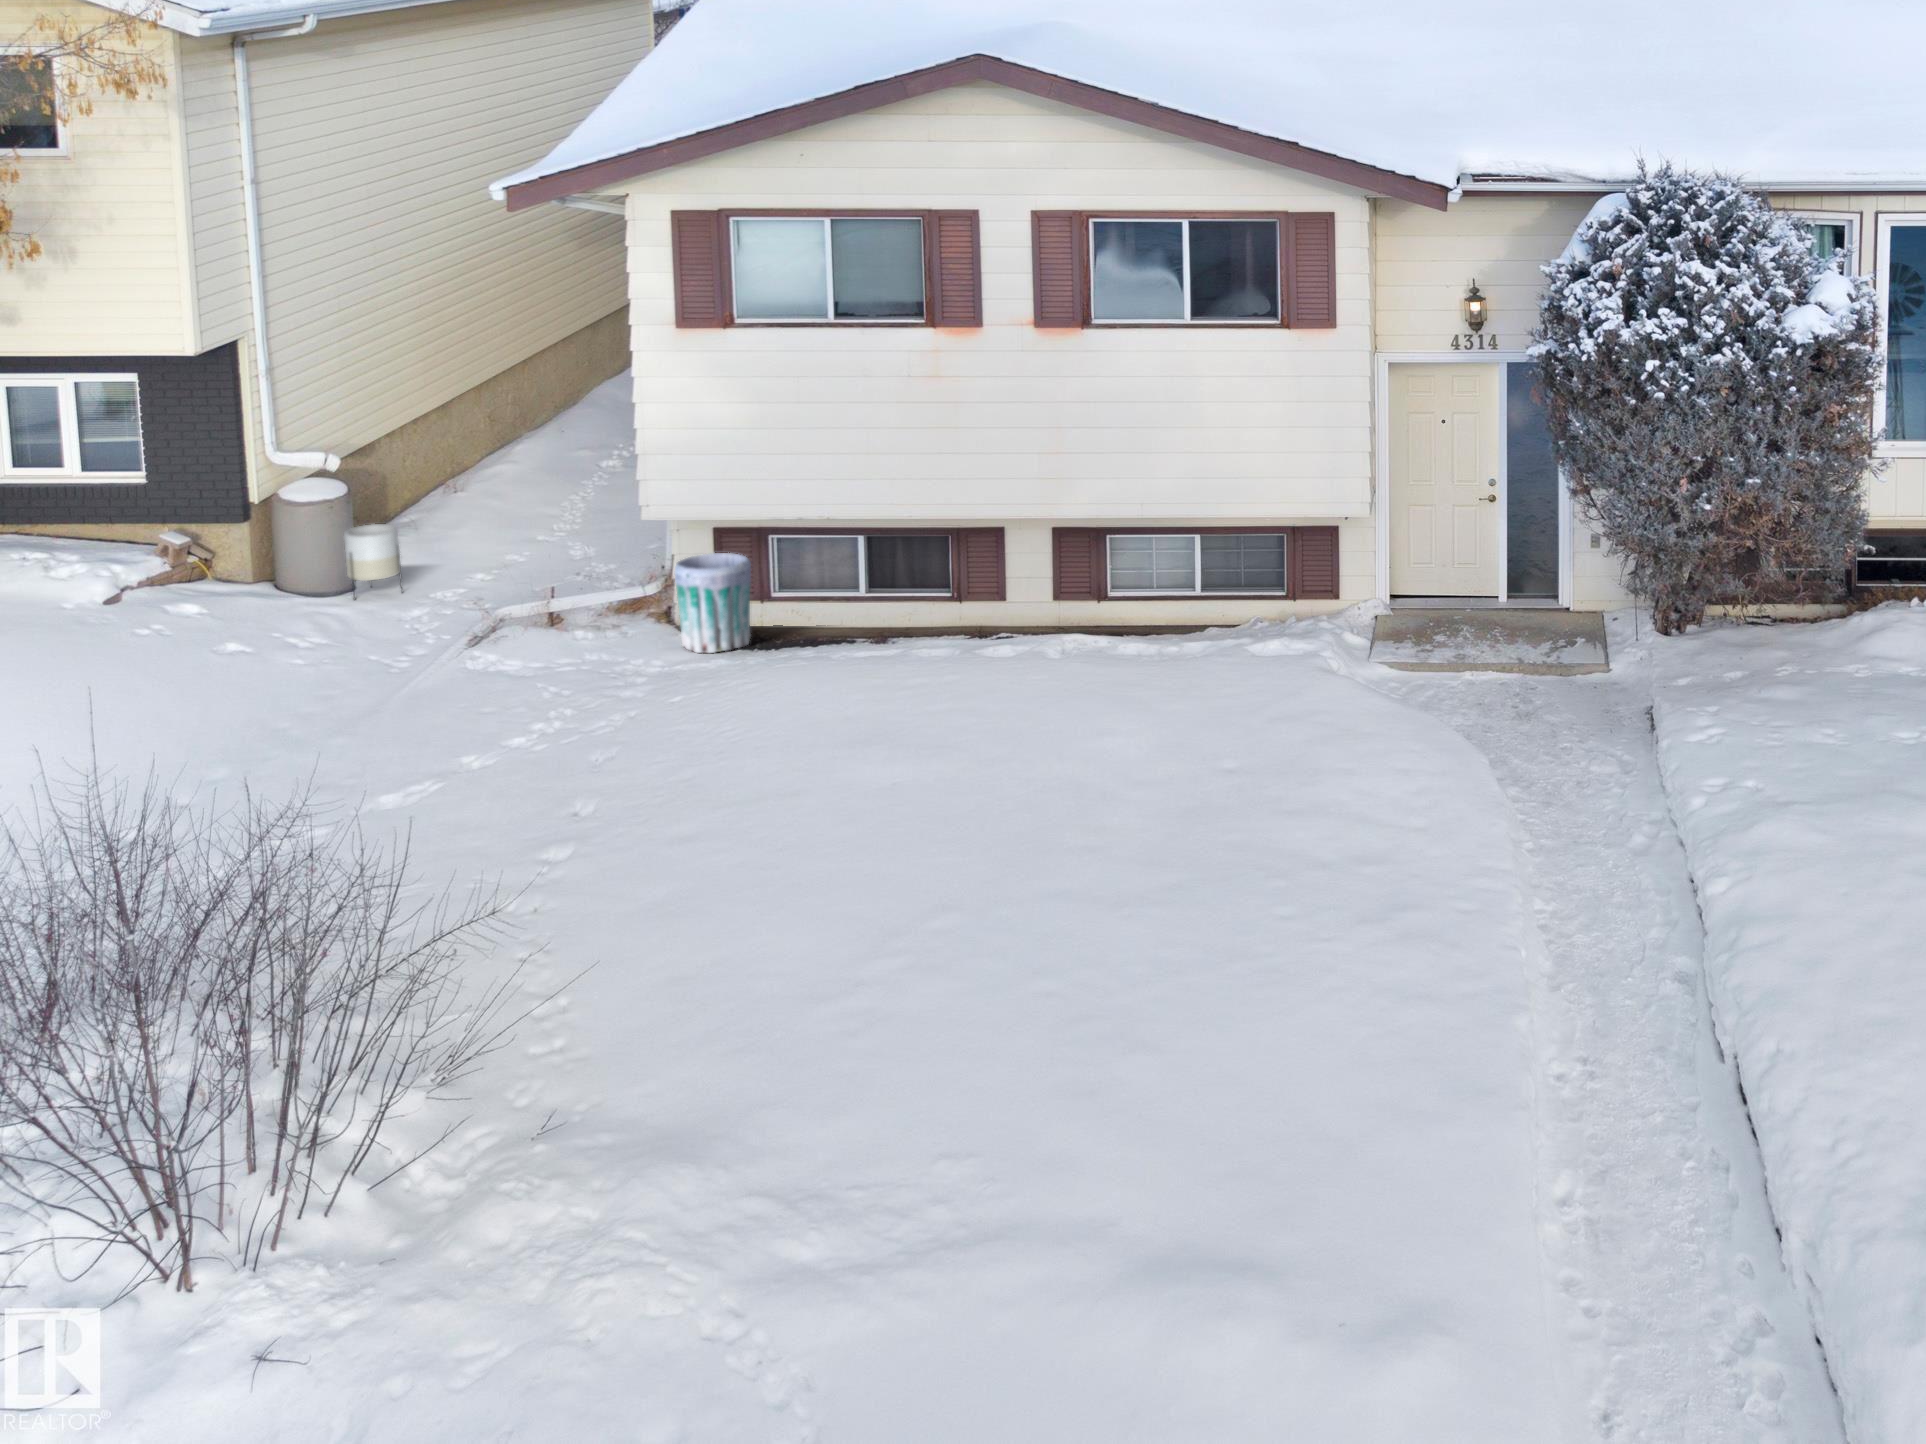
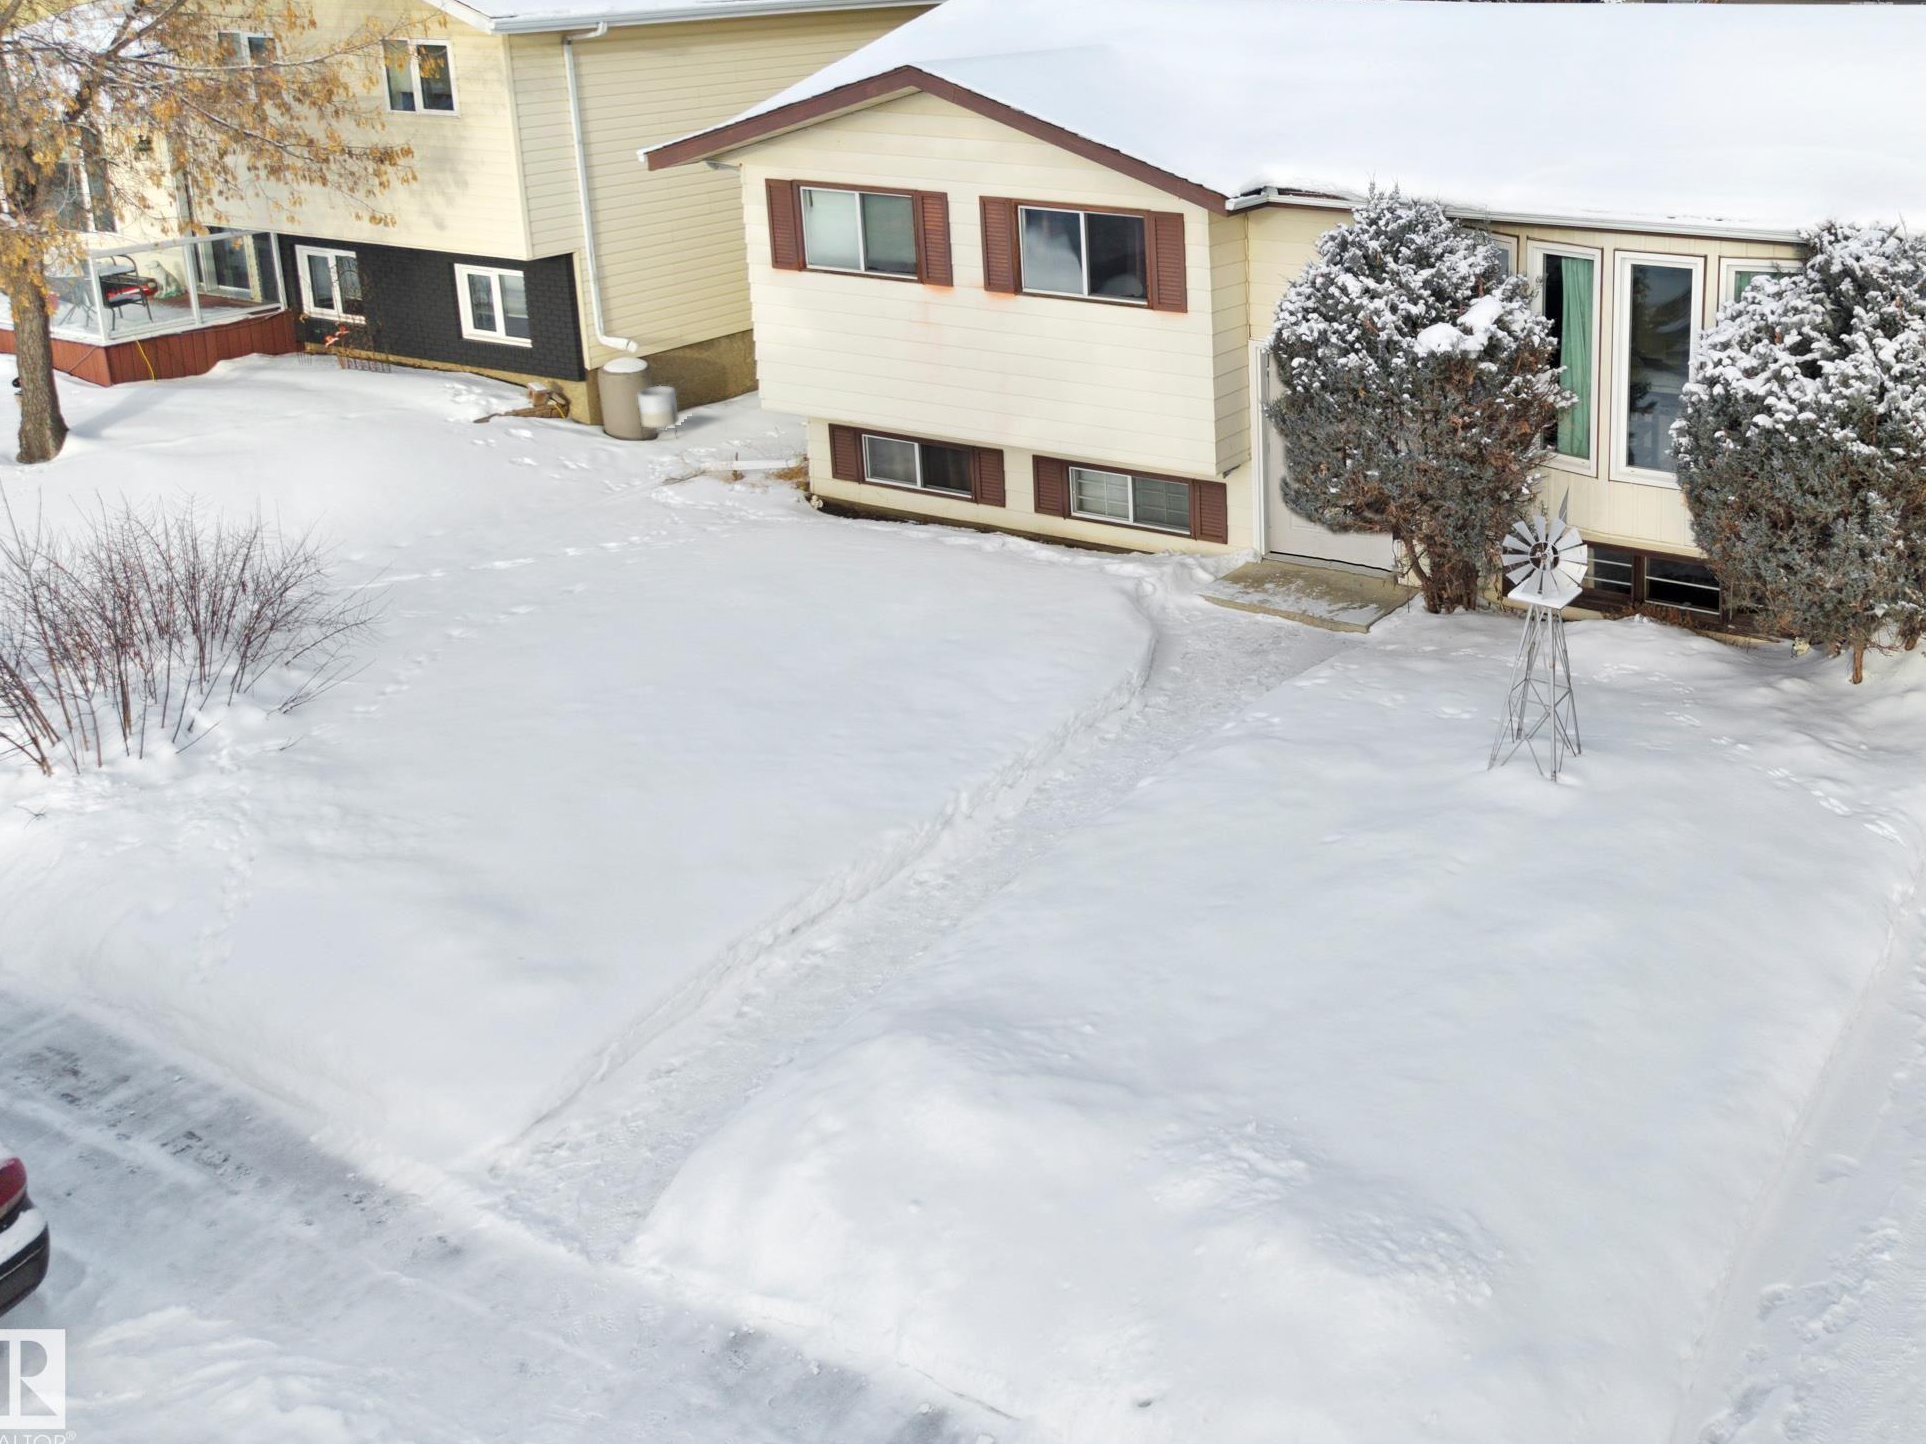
trash can: present [675,553,751,653] -> none [765,442,825,519]

